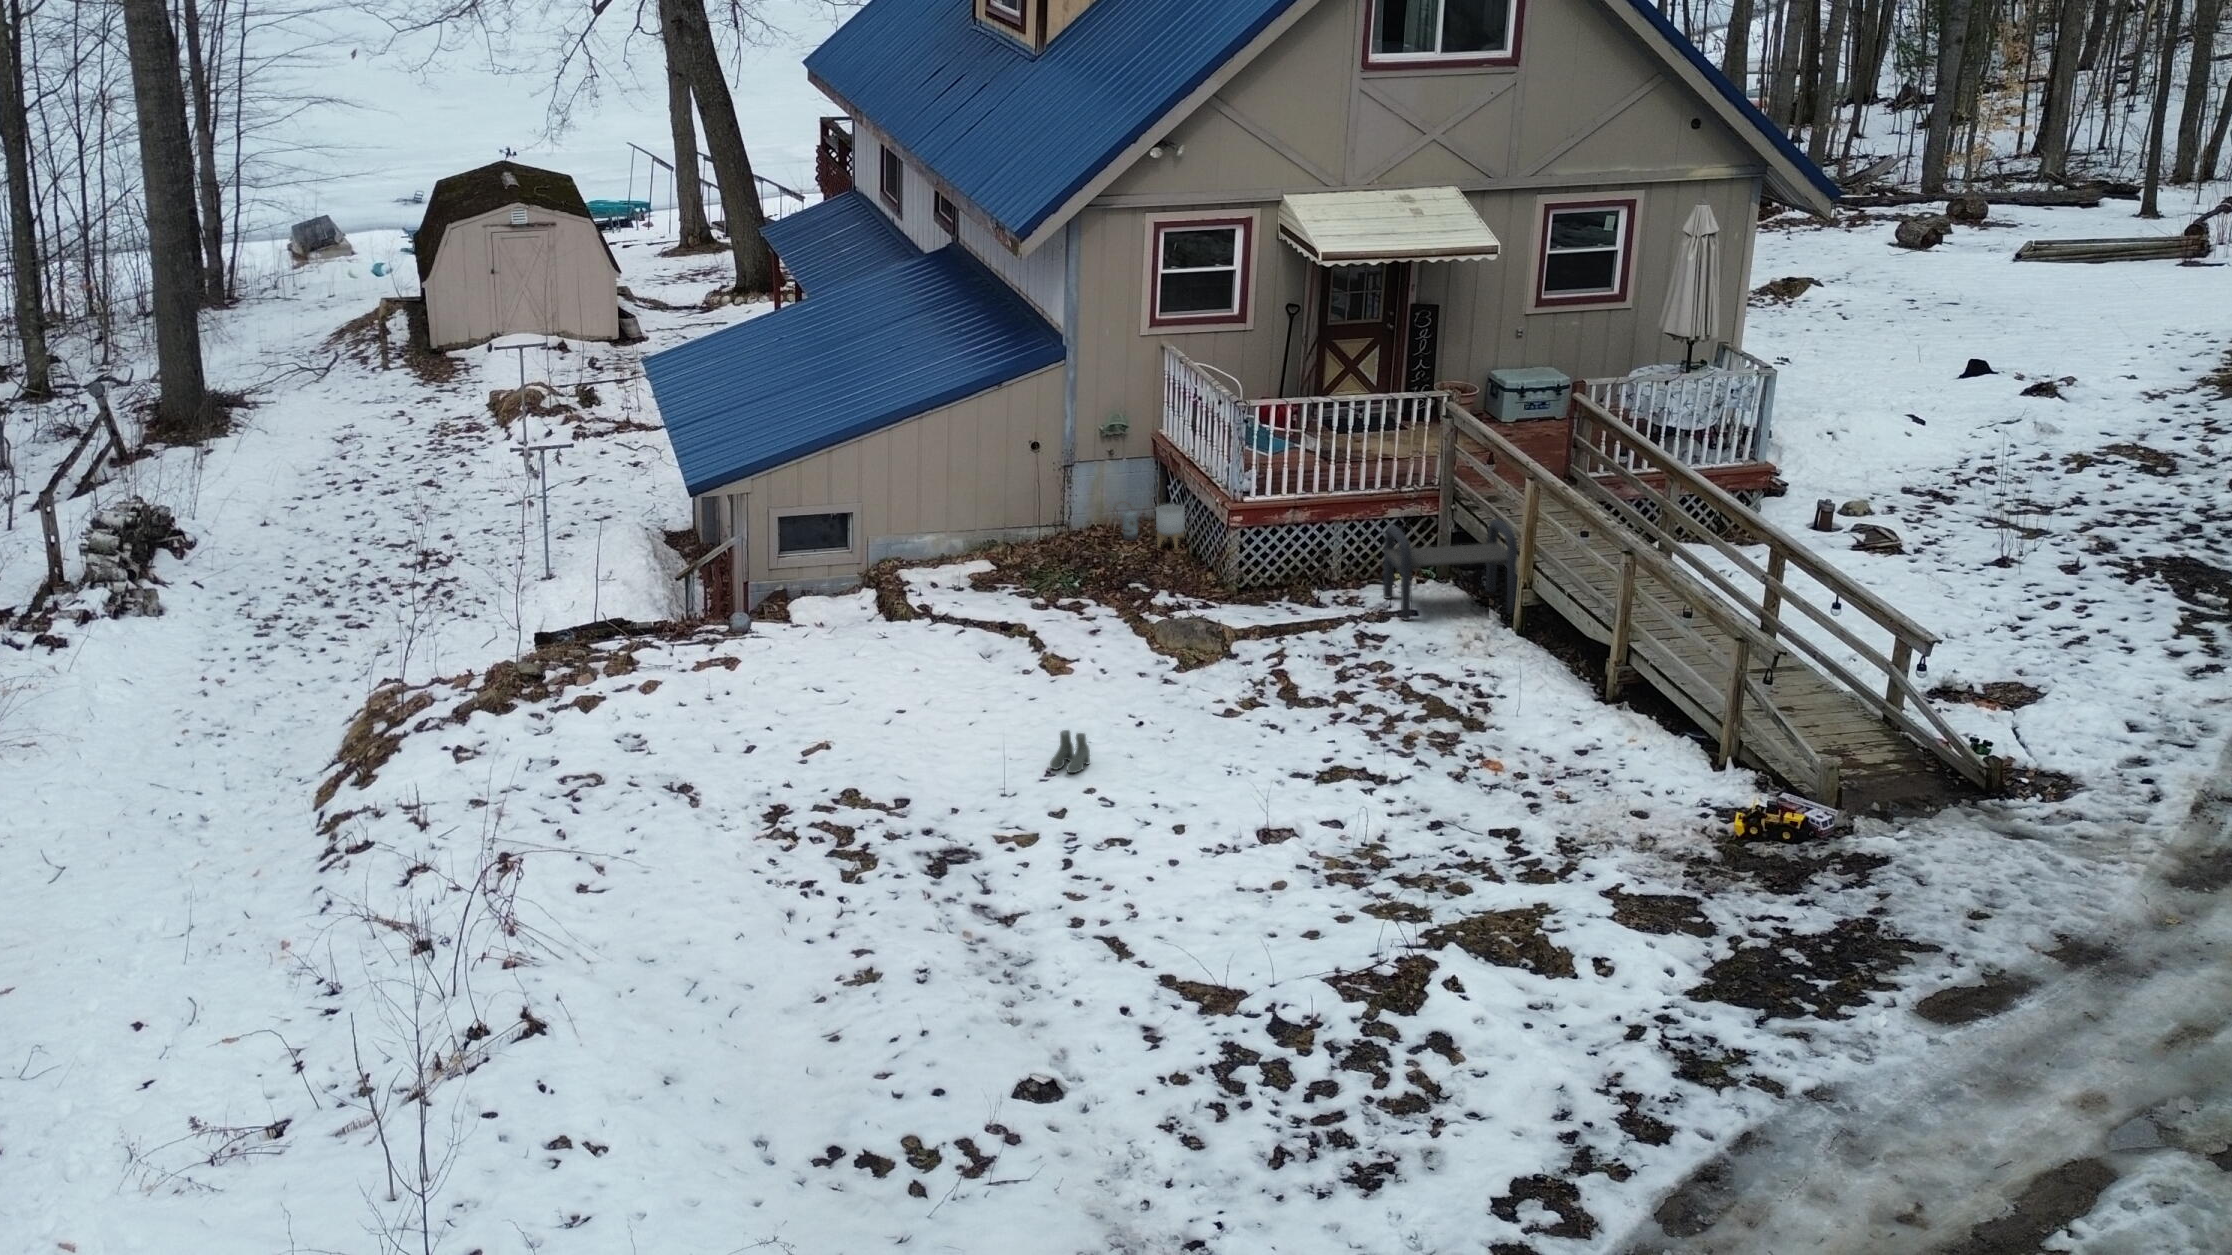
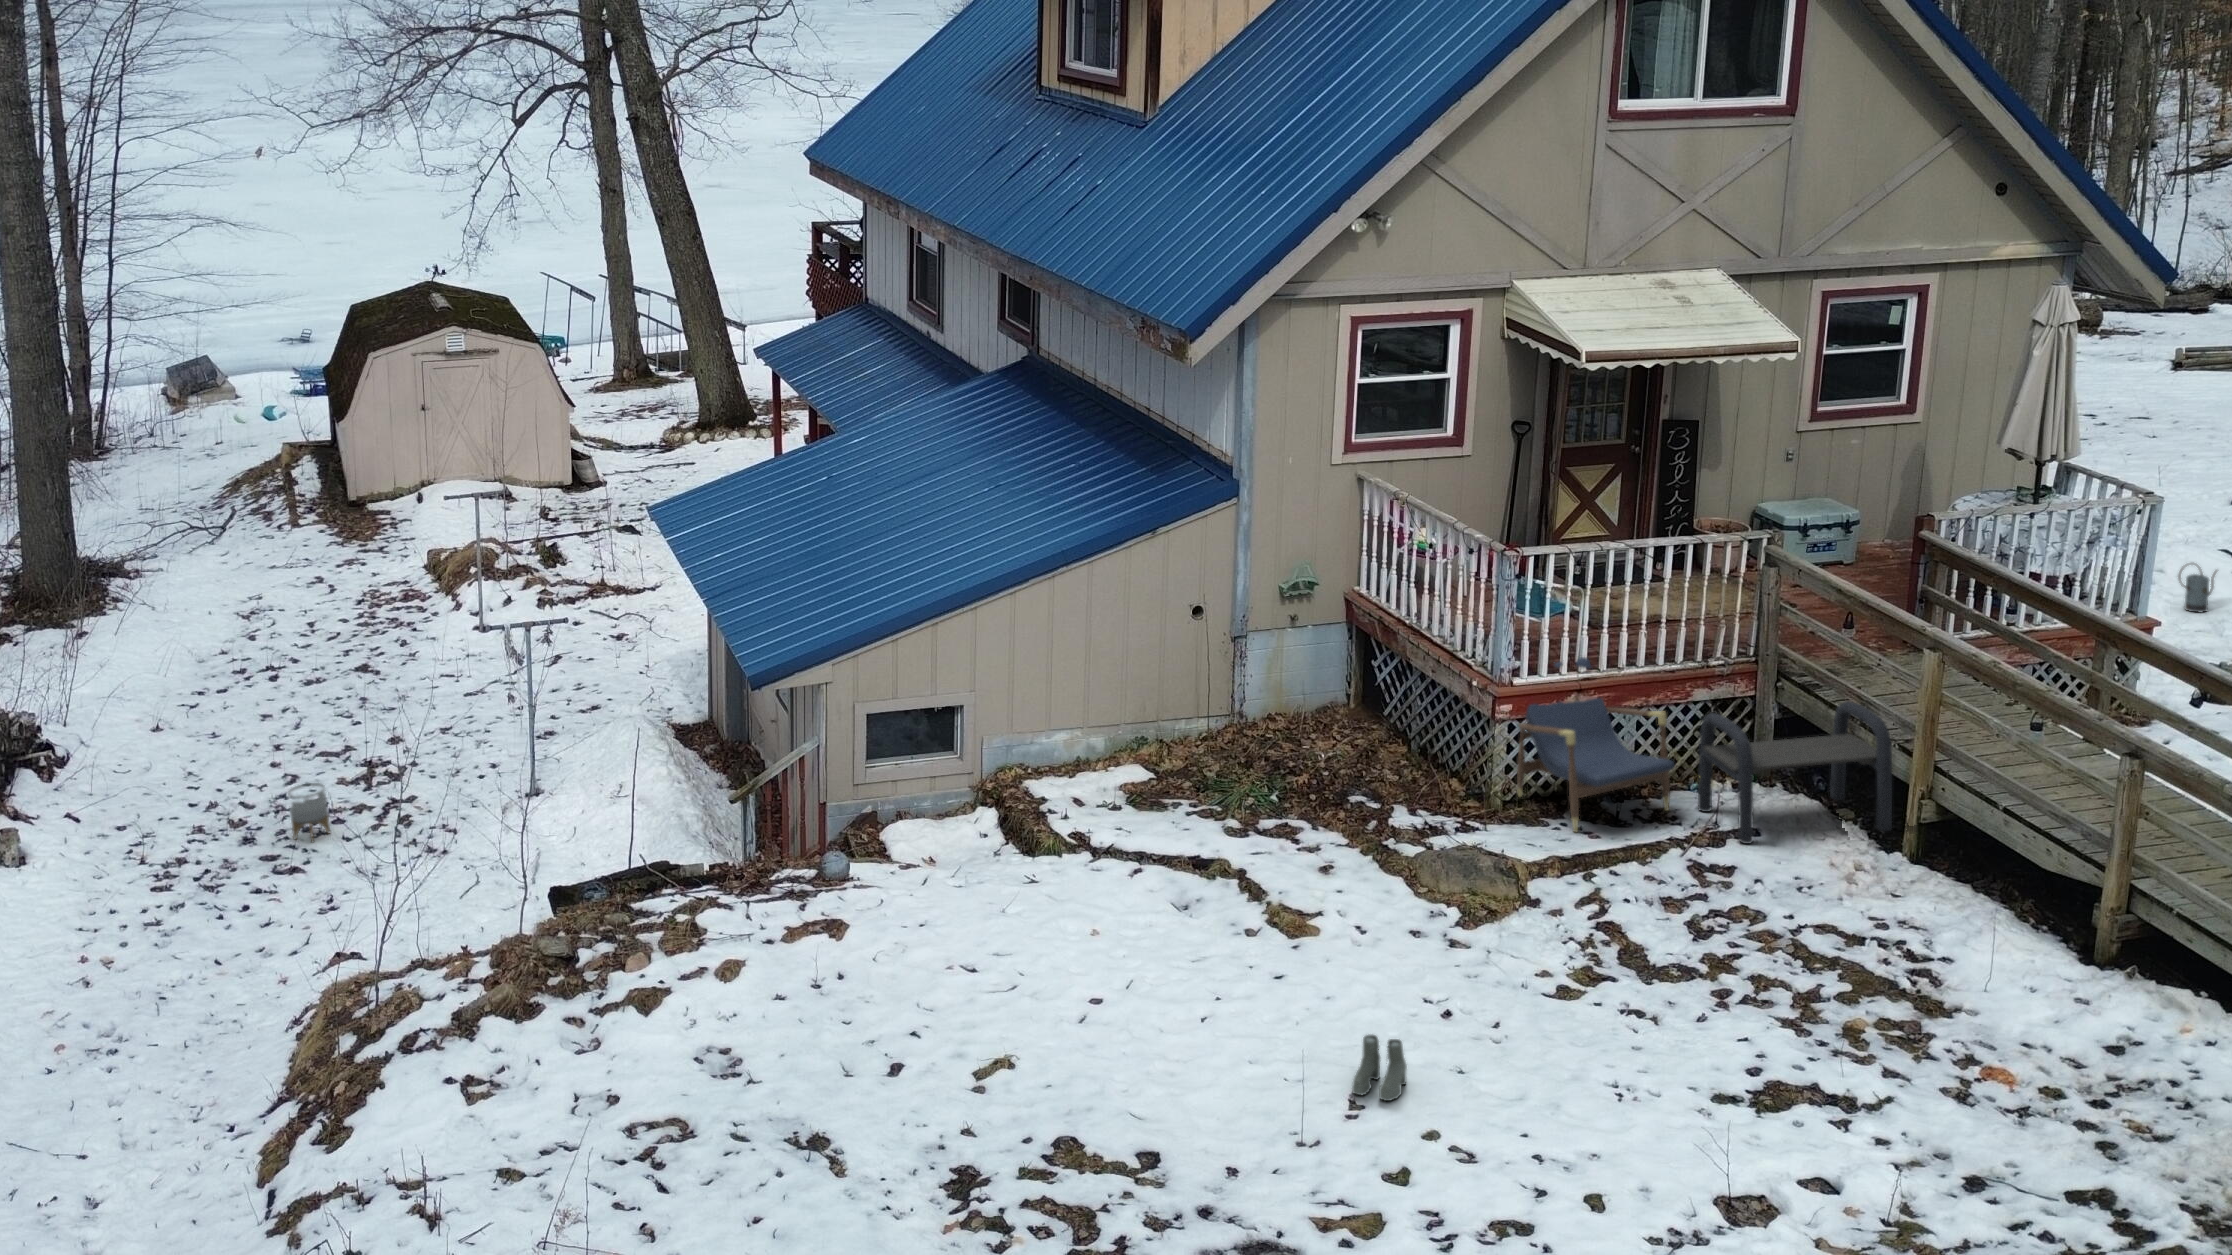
lounge chair: none [1253,483,1363,611] -> present [1517,657,1675,832]
planter: present [1156,504,1185,549] -> present [288,783,330,842]
watering can: present [1113,507,1144,540] -> present [2178,563,2217,612]

